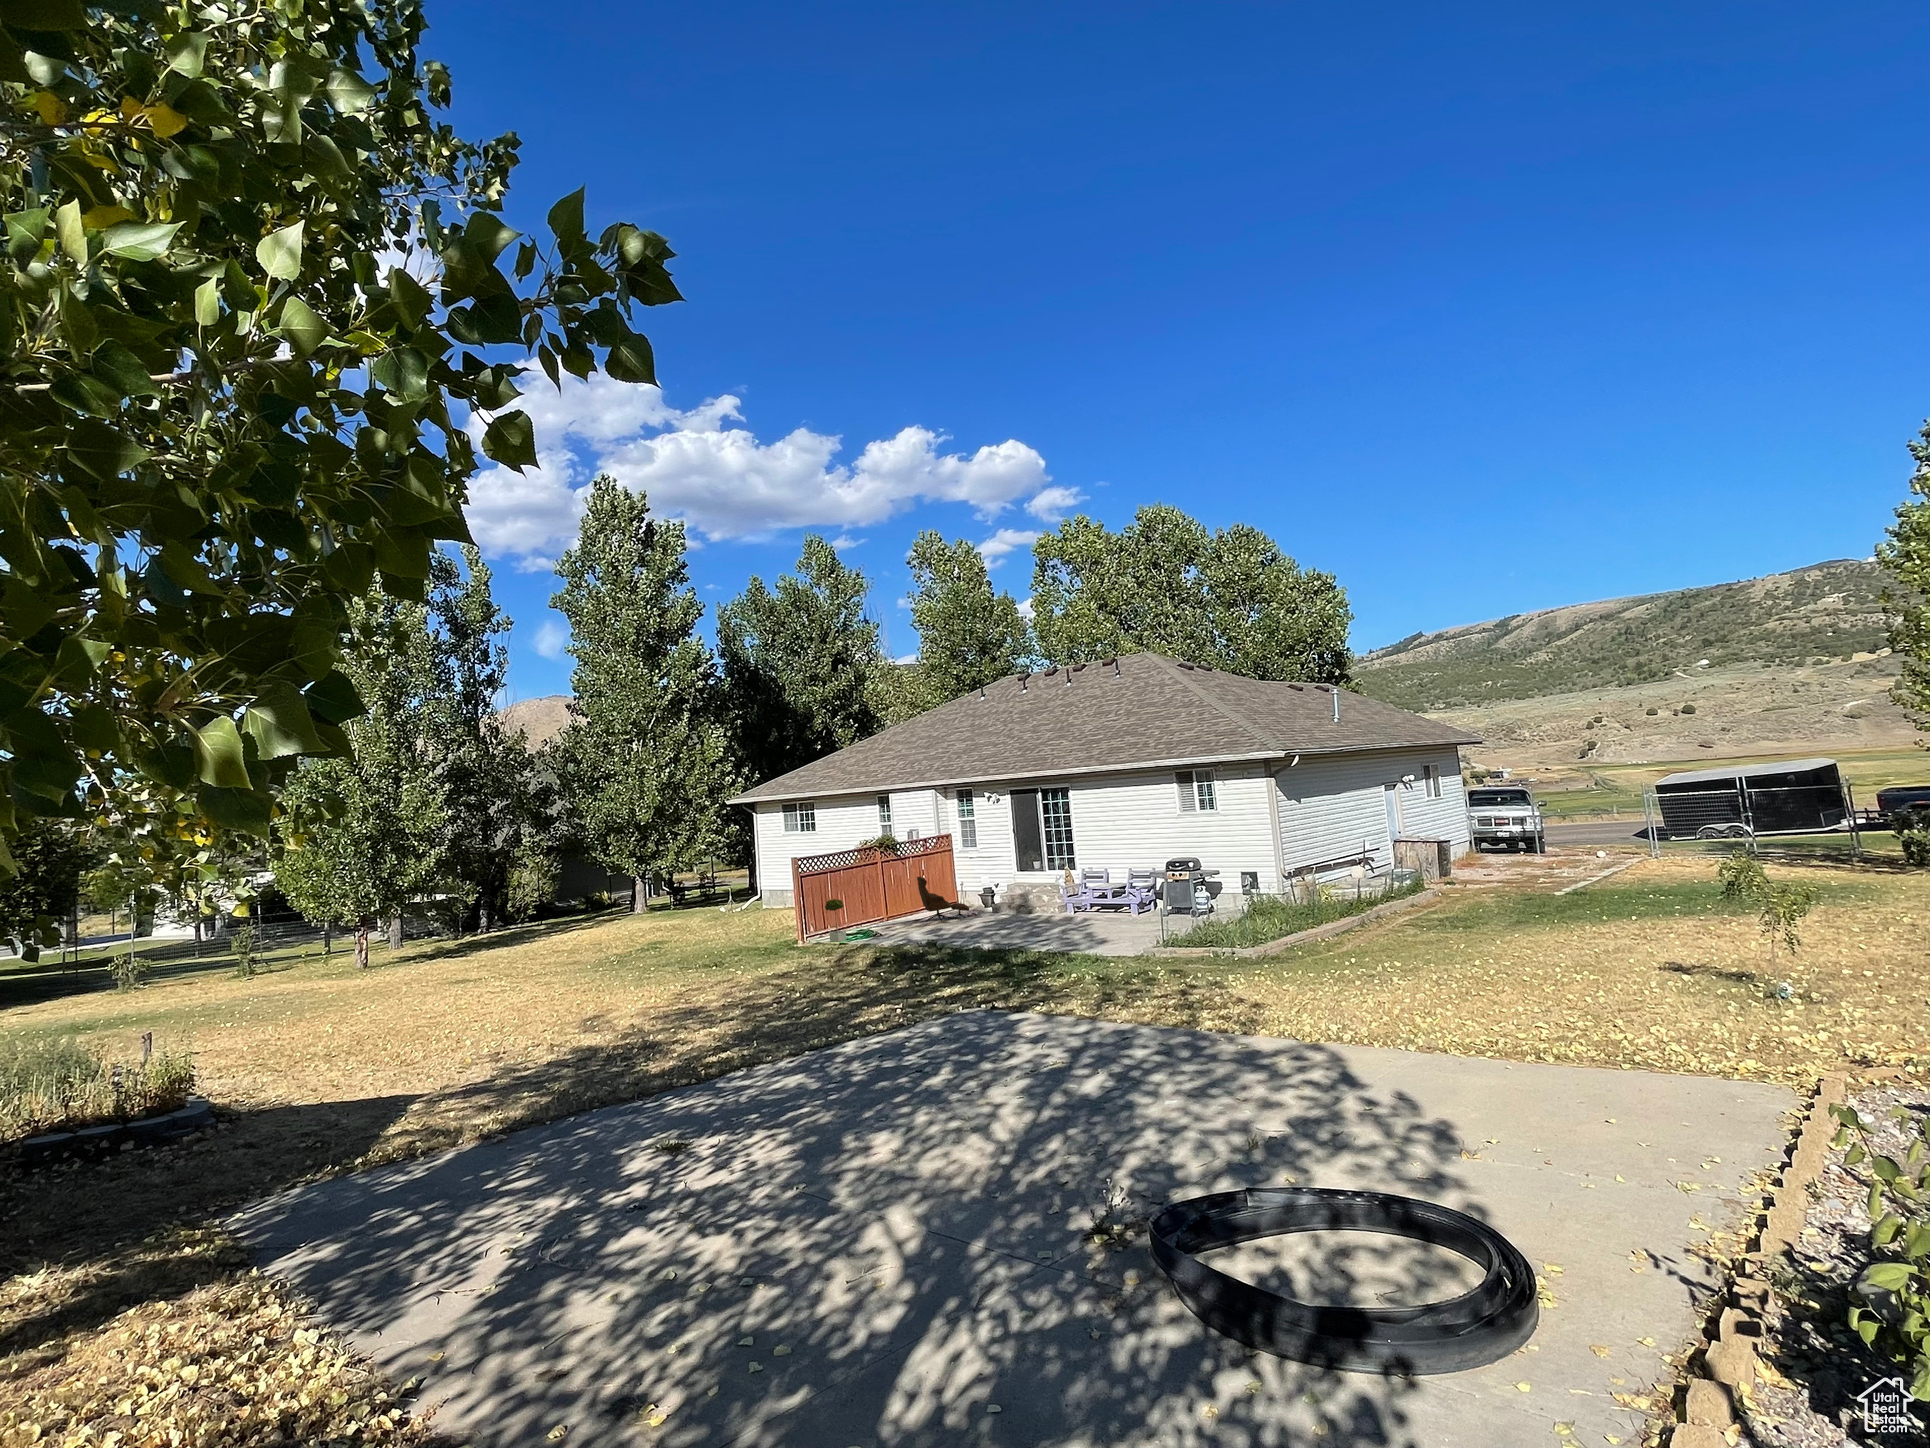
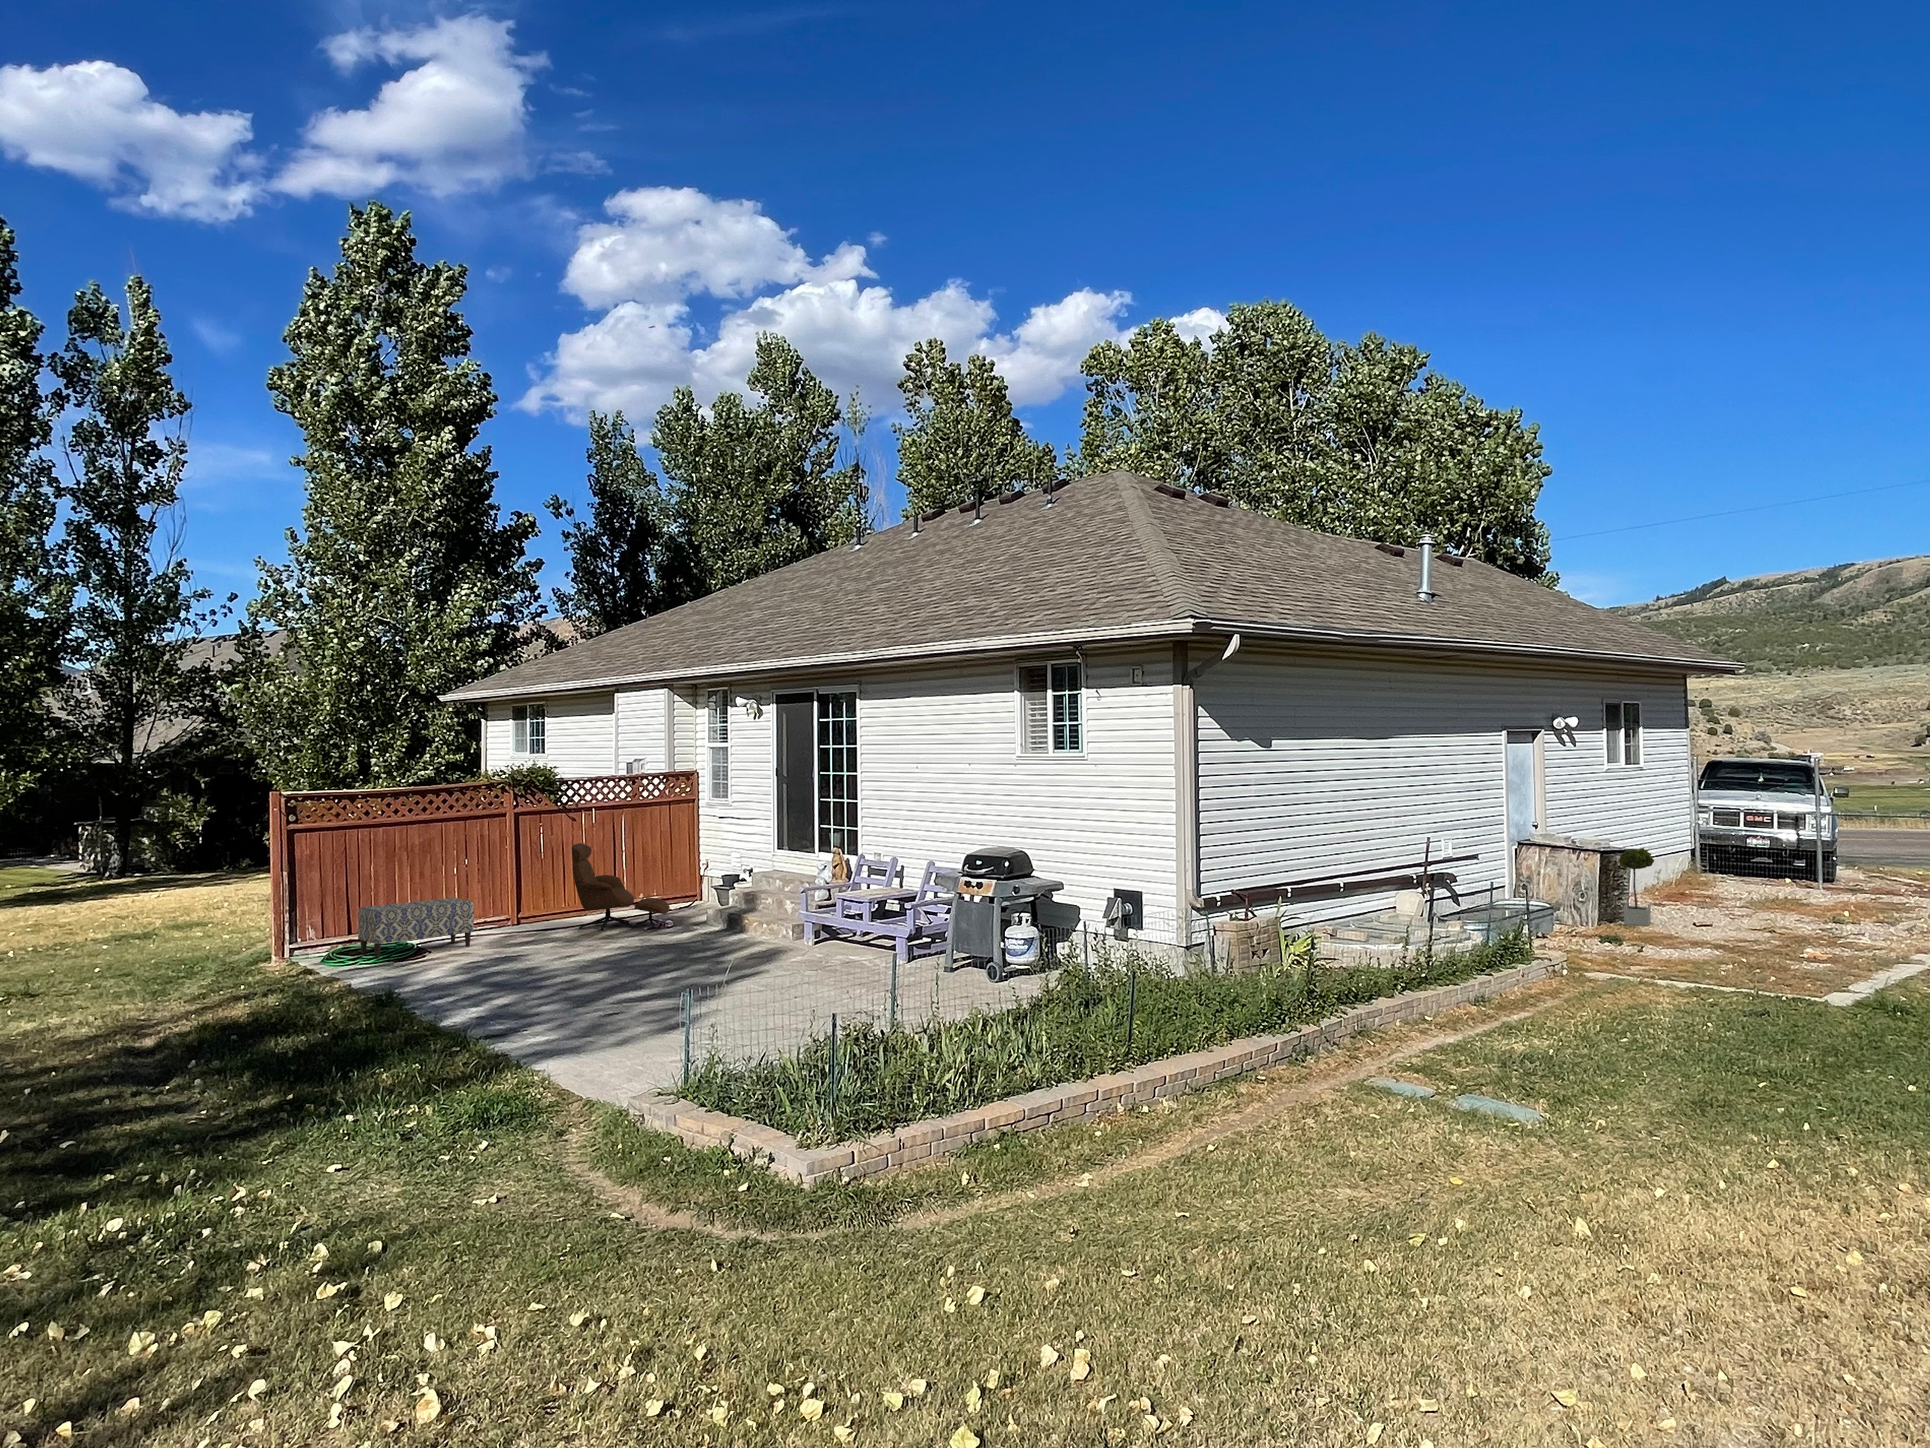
potted tree: present [825,899,846,942] -> present [1619,847,1654,926]
bench: none [846,908,895,938] -> present [358,898,474,958]

